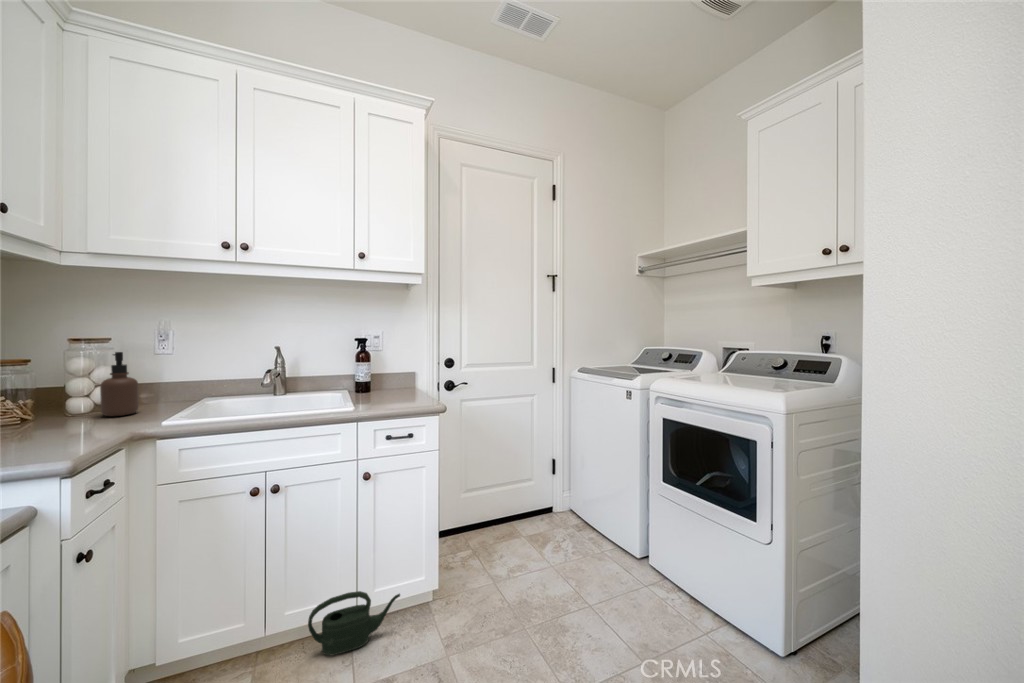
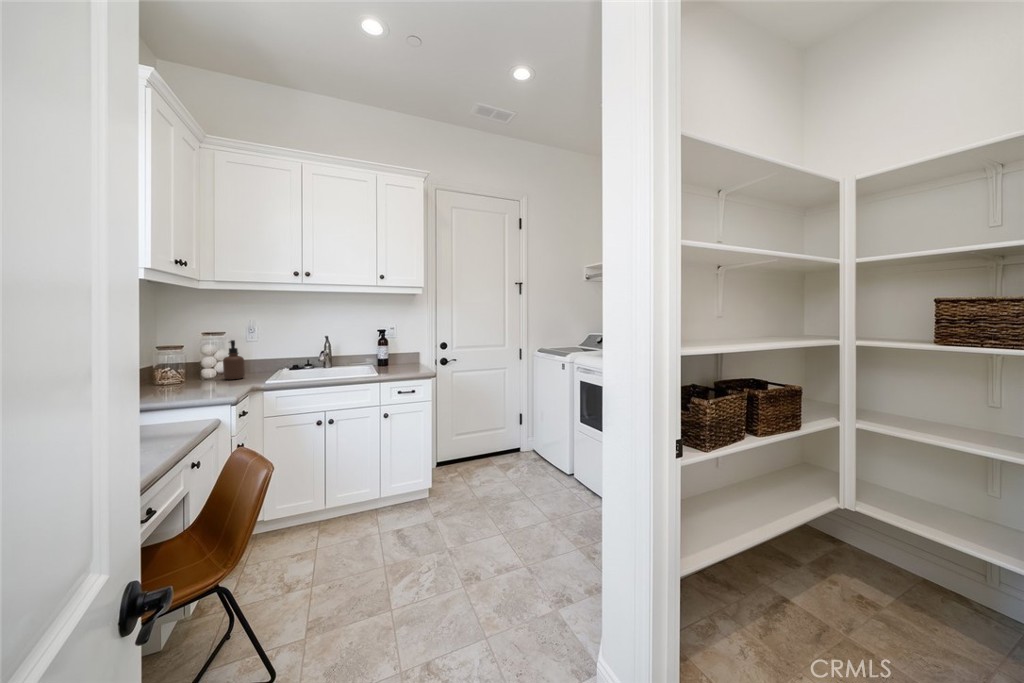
watering can: present [308,591,400,656] -> none [352,487,409,524]

